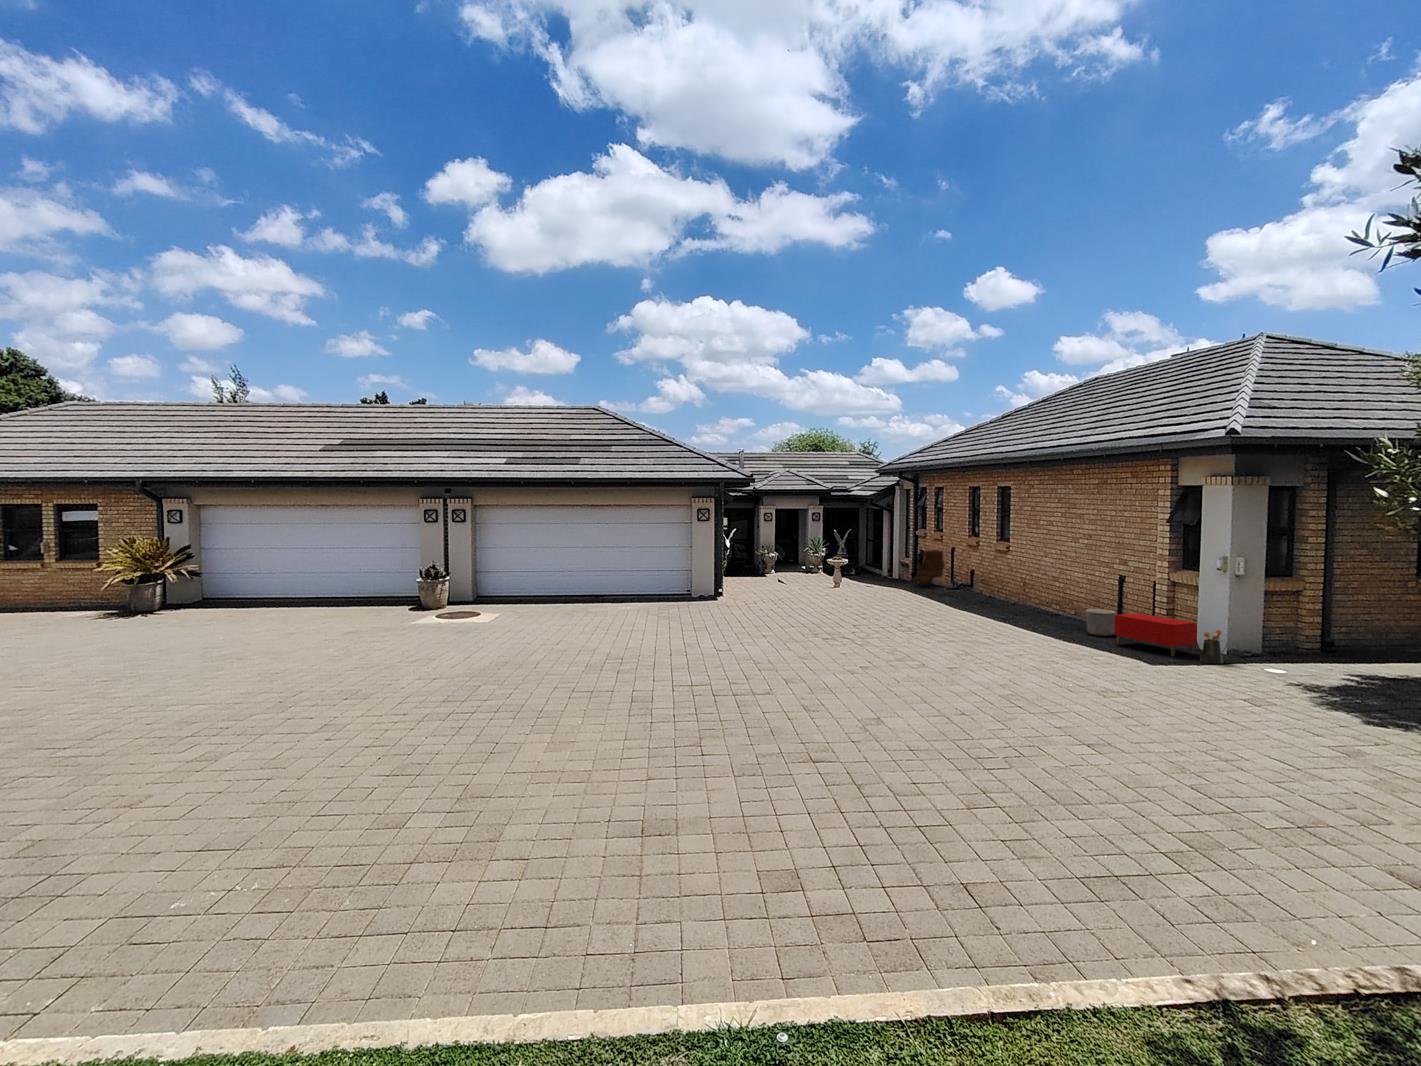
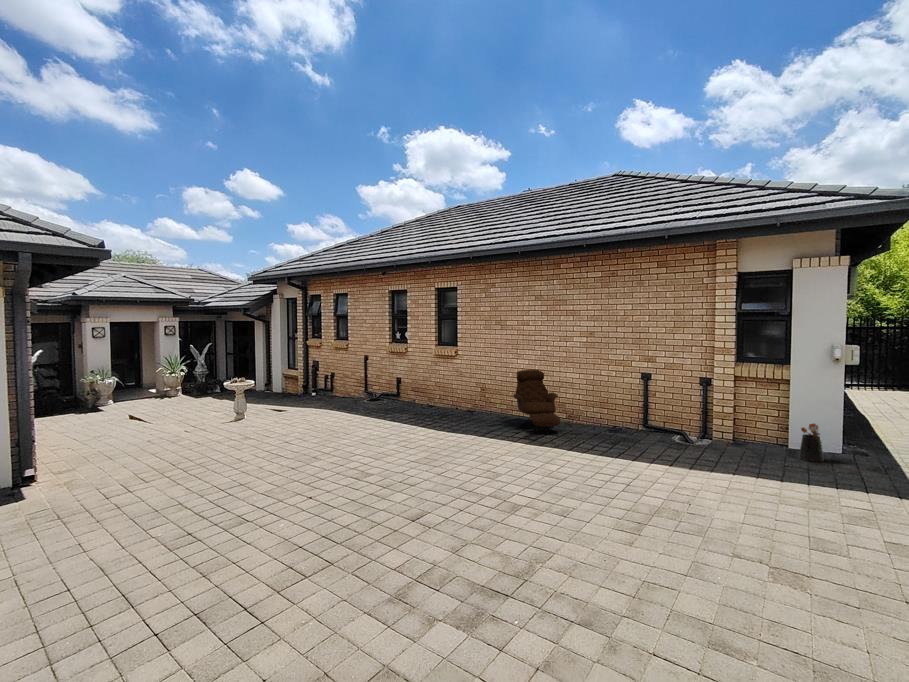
lounge chair: present [913,550,945,587] -> present [513,369,560,435]
planter: present [1086,609,1116,636] -> none [619,411,649,441]
bench: present [1114,613,1197,656] -> none [686,412,775,459]

